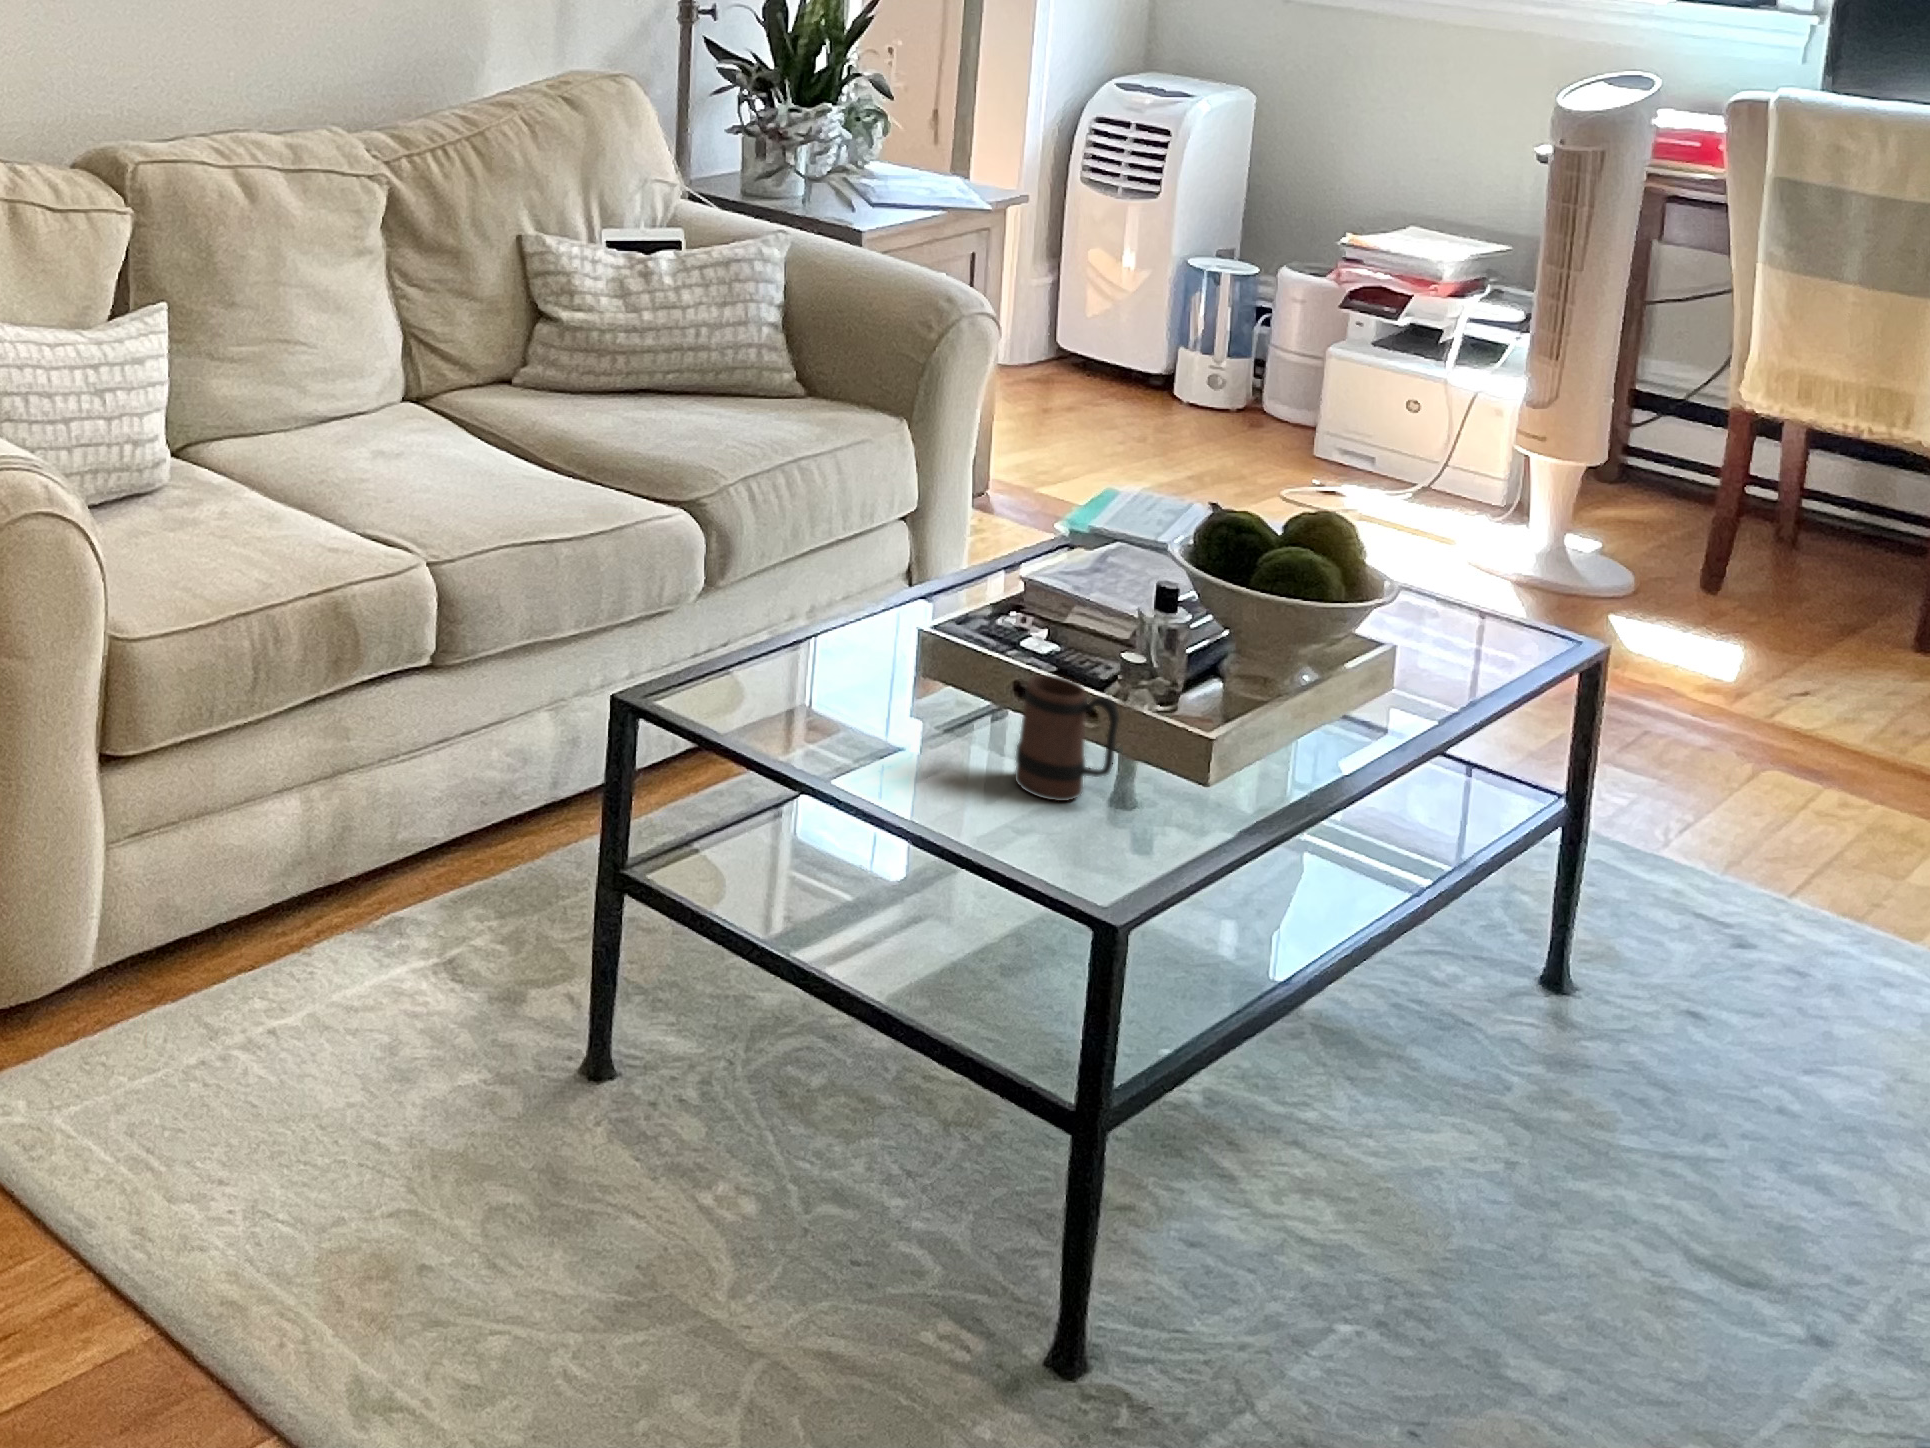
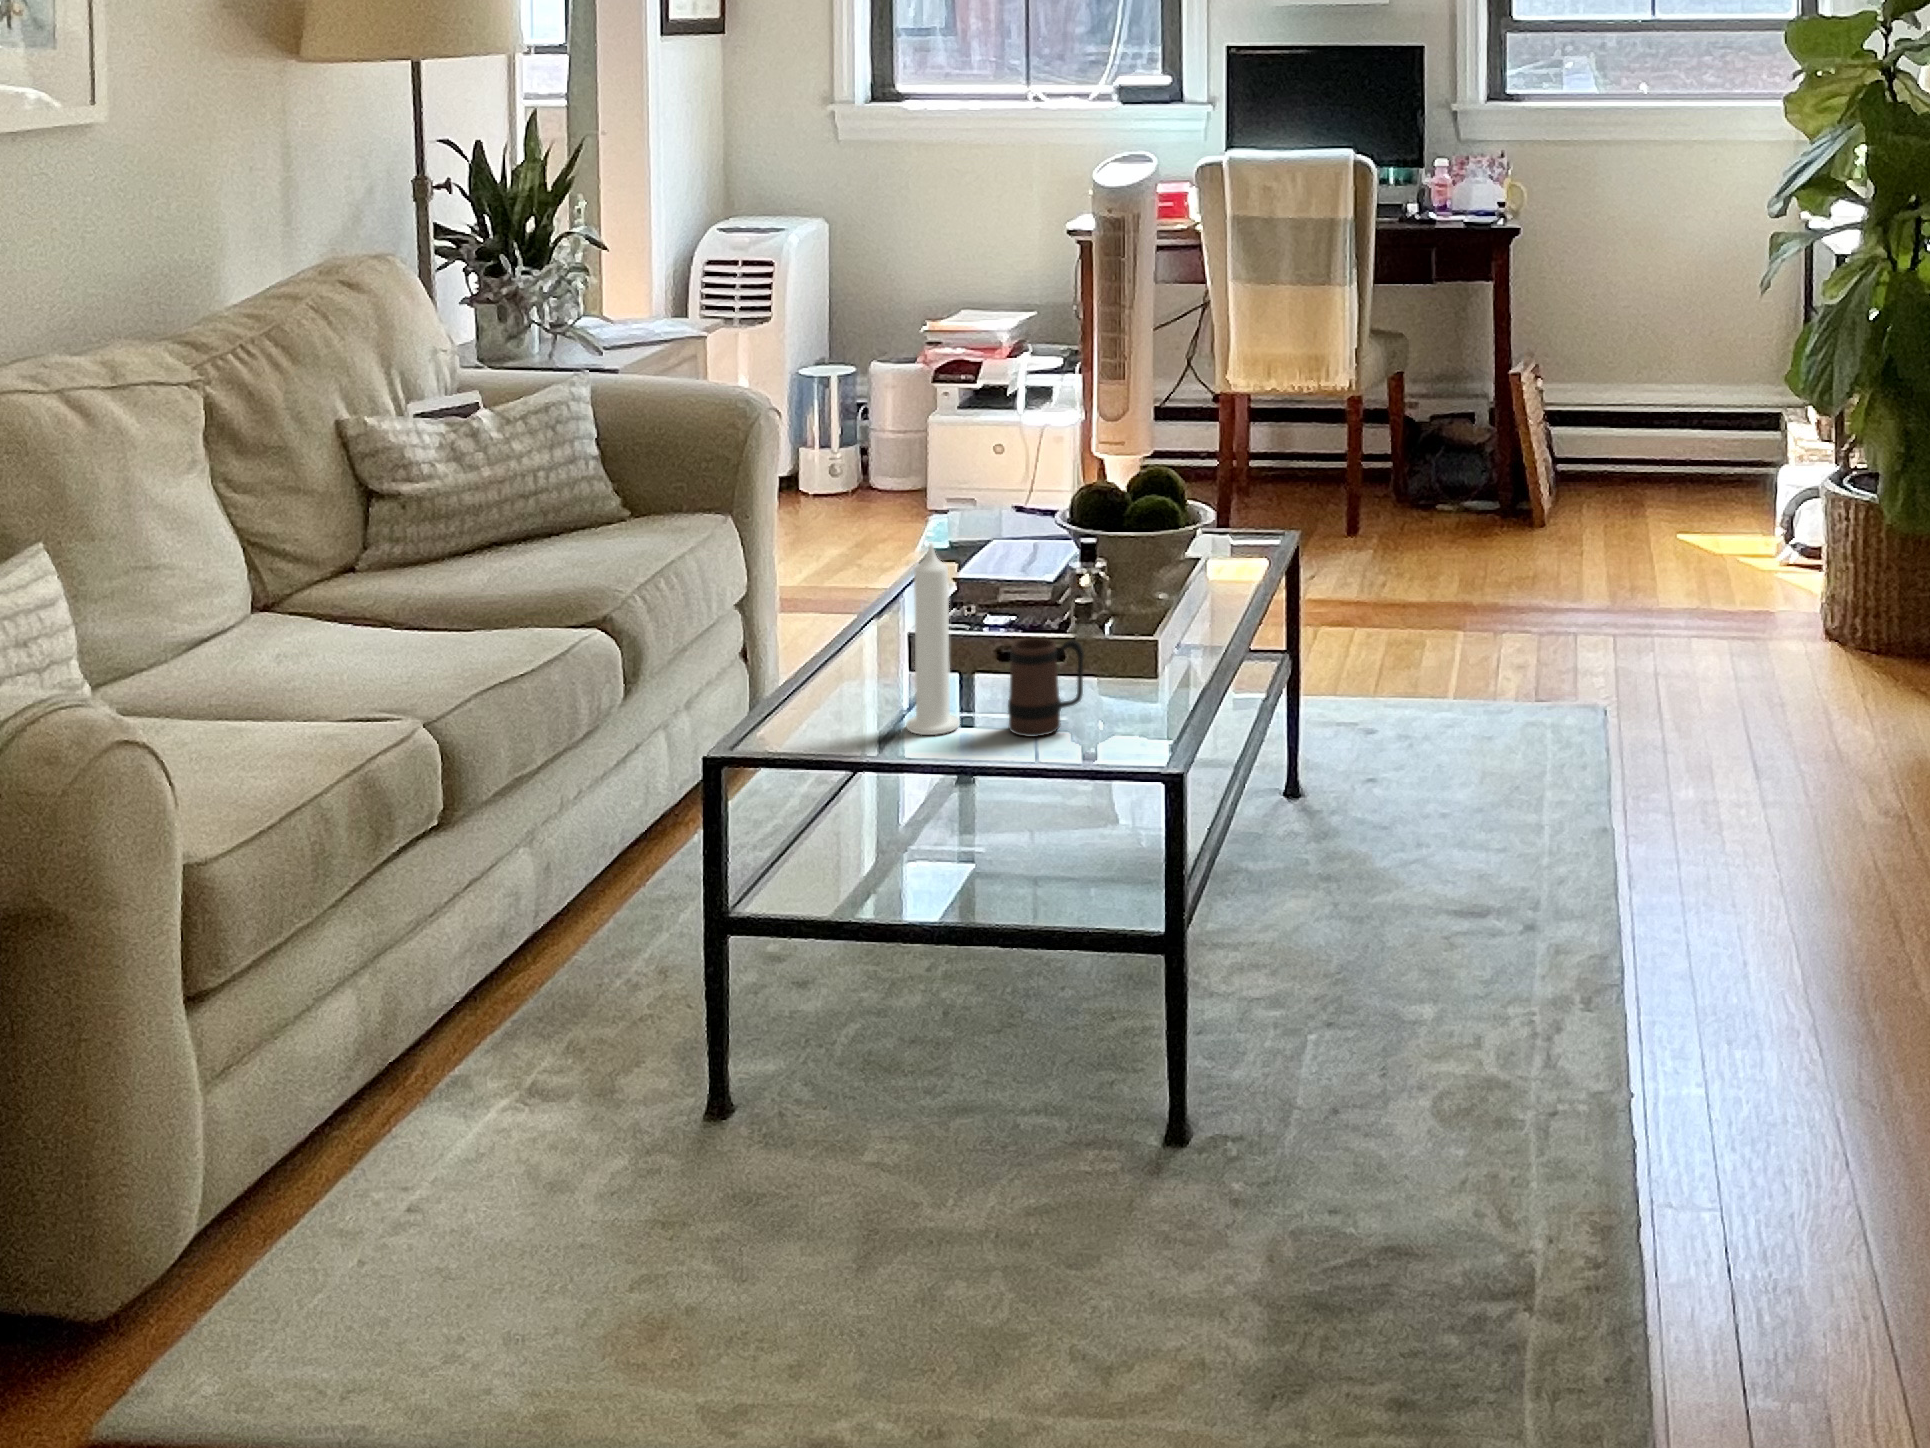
candle: none [900,529,969,754] -> present [906,543,960,735]

